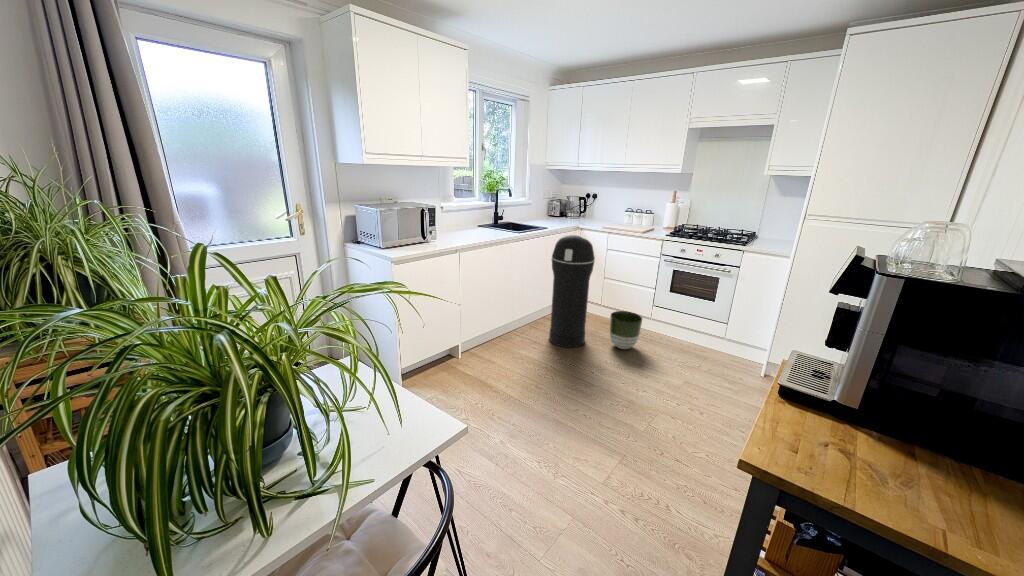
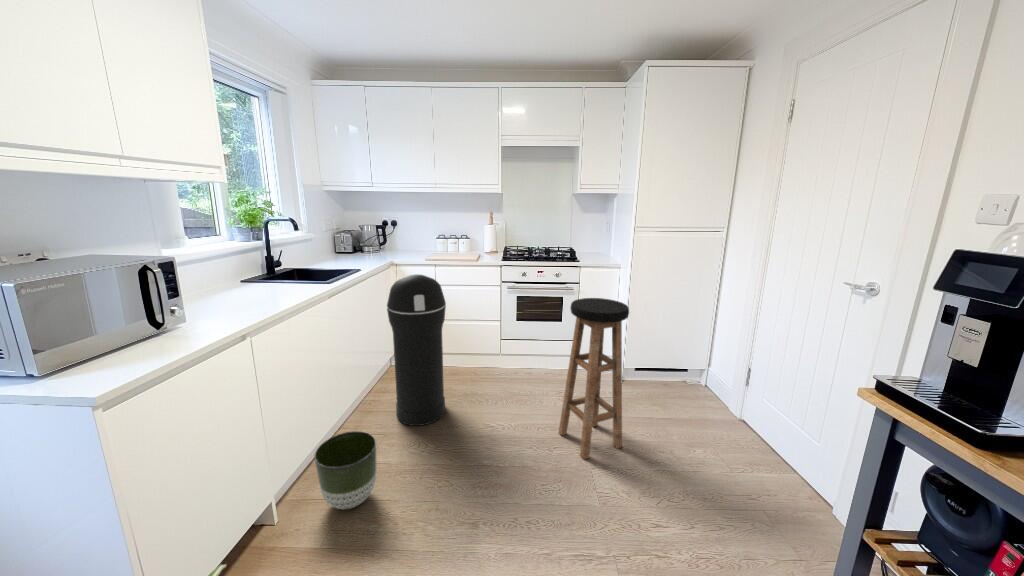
bar stool: none [659,273,732,414] -> present [559,298,629,459]
planter: present [610,311,642,349] -> present [314,431,377,509]

